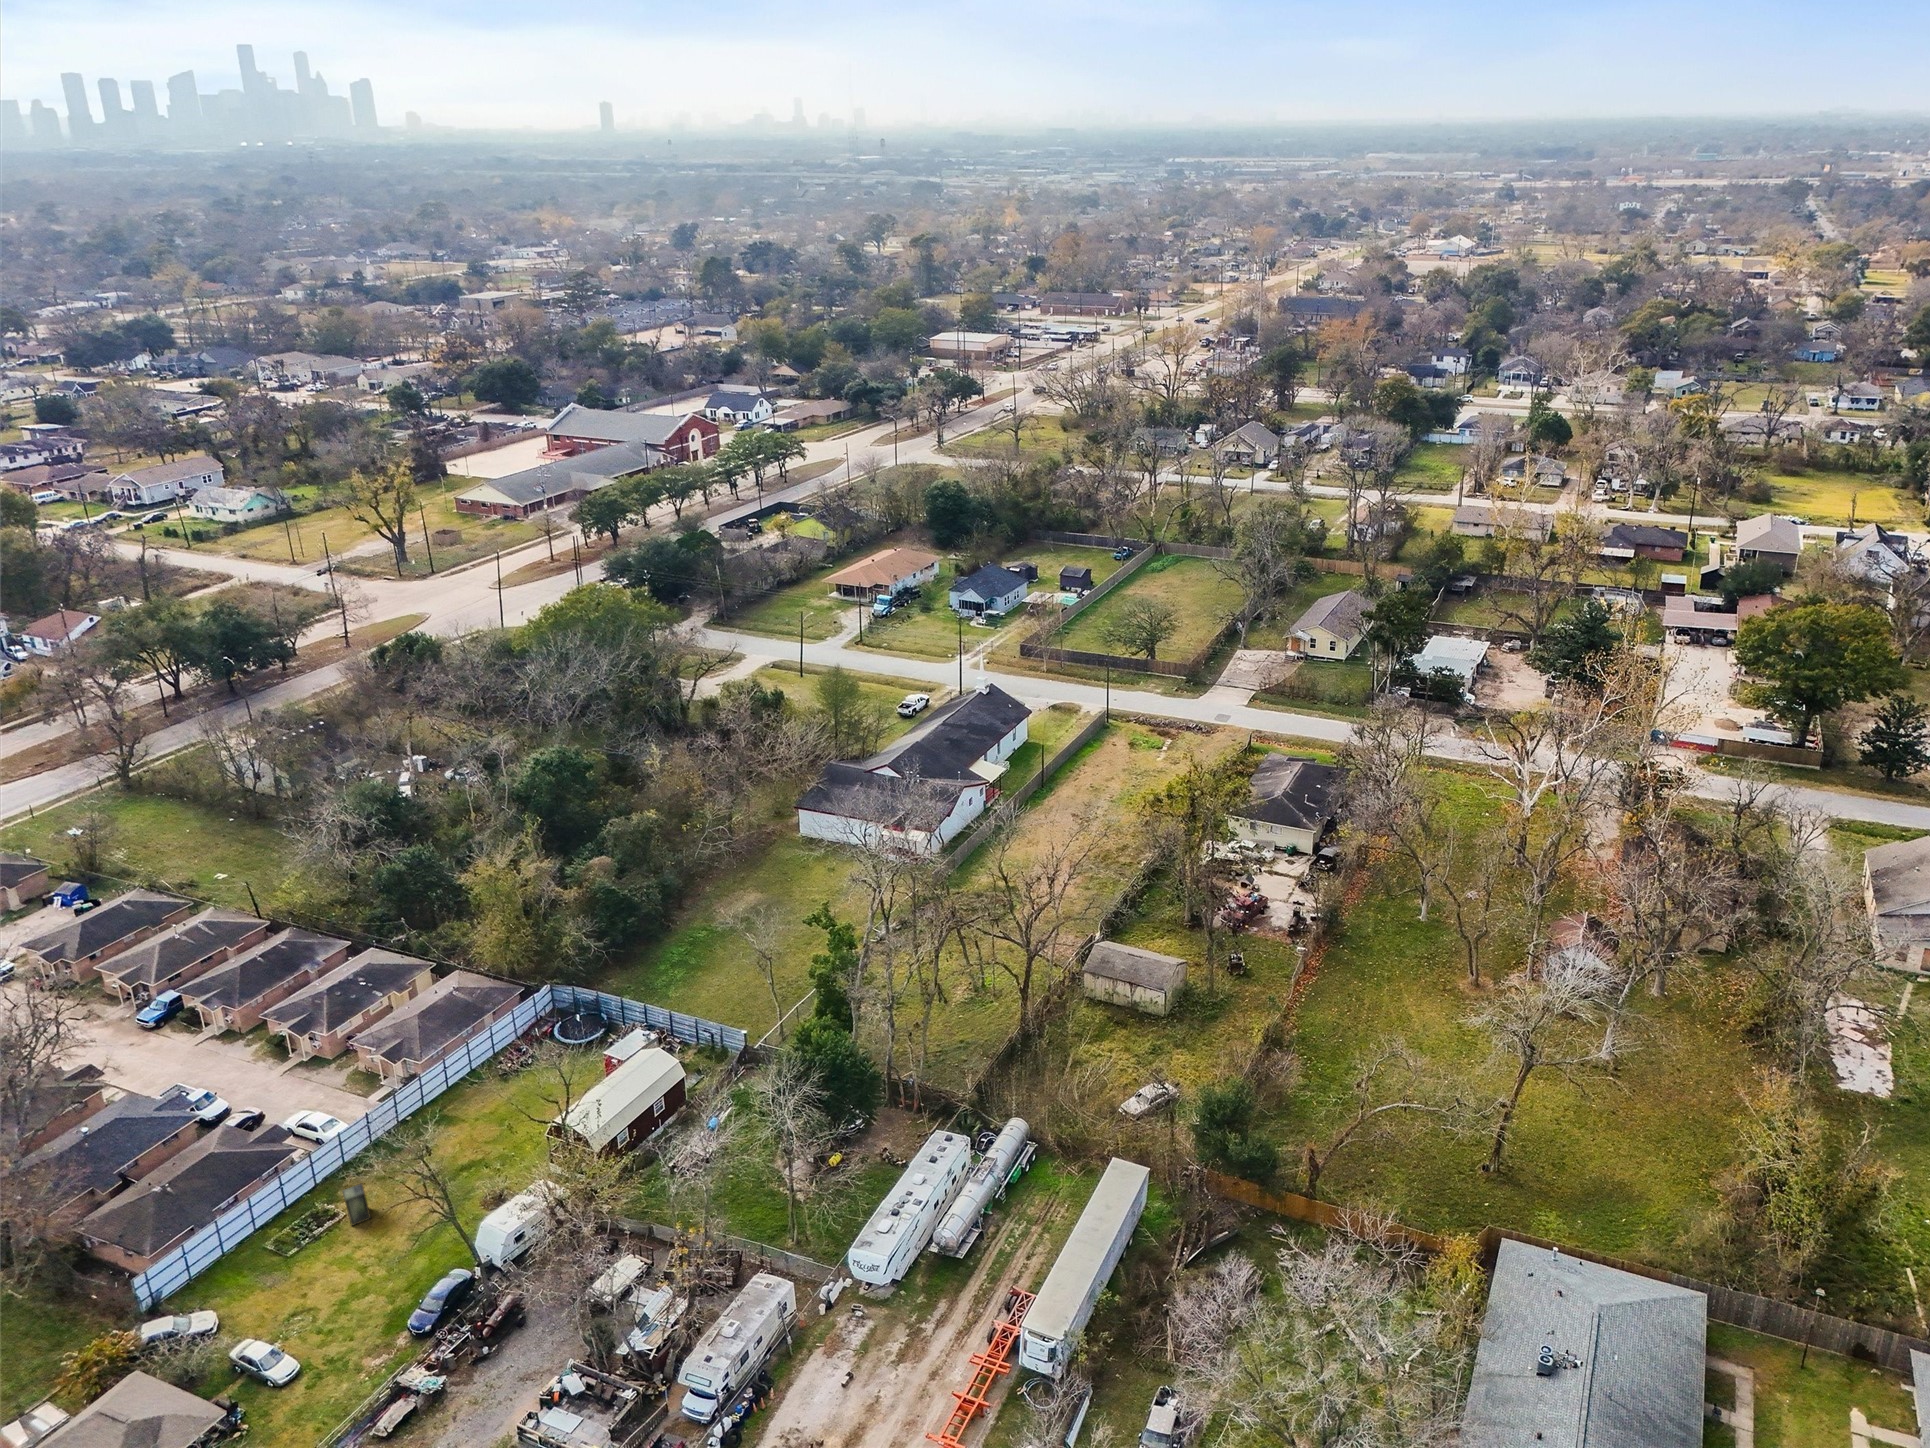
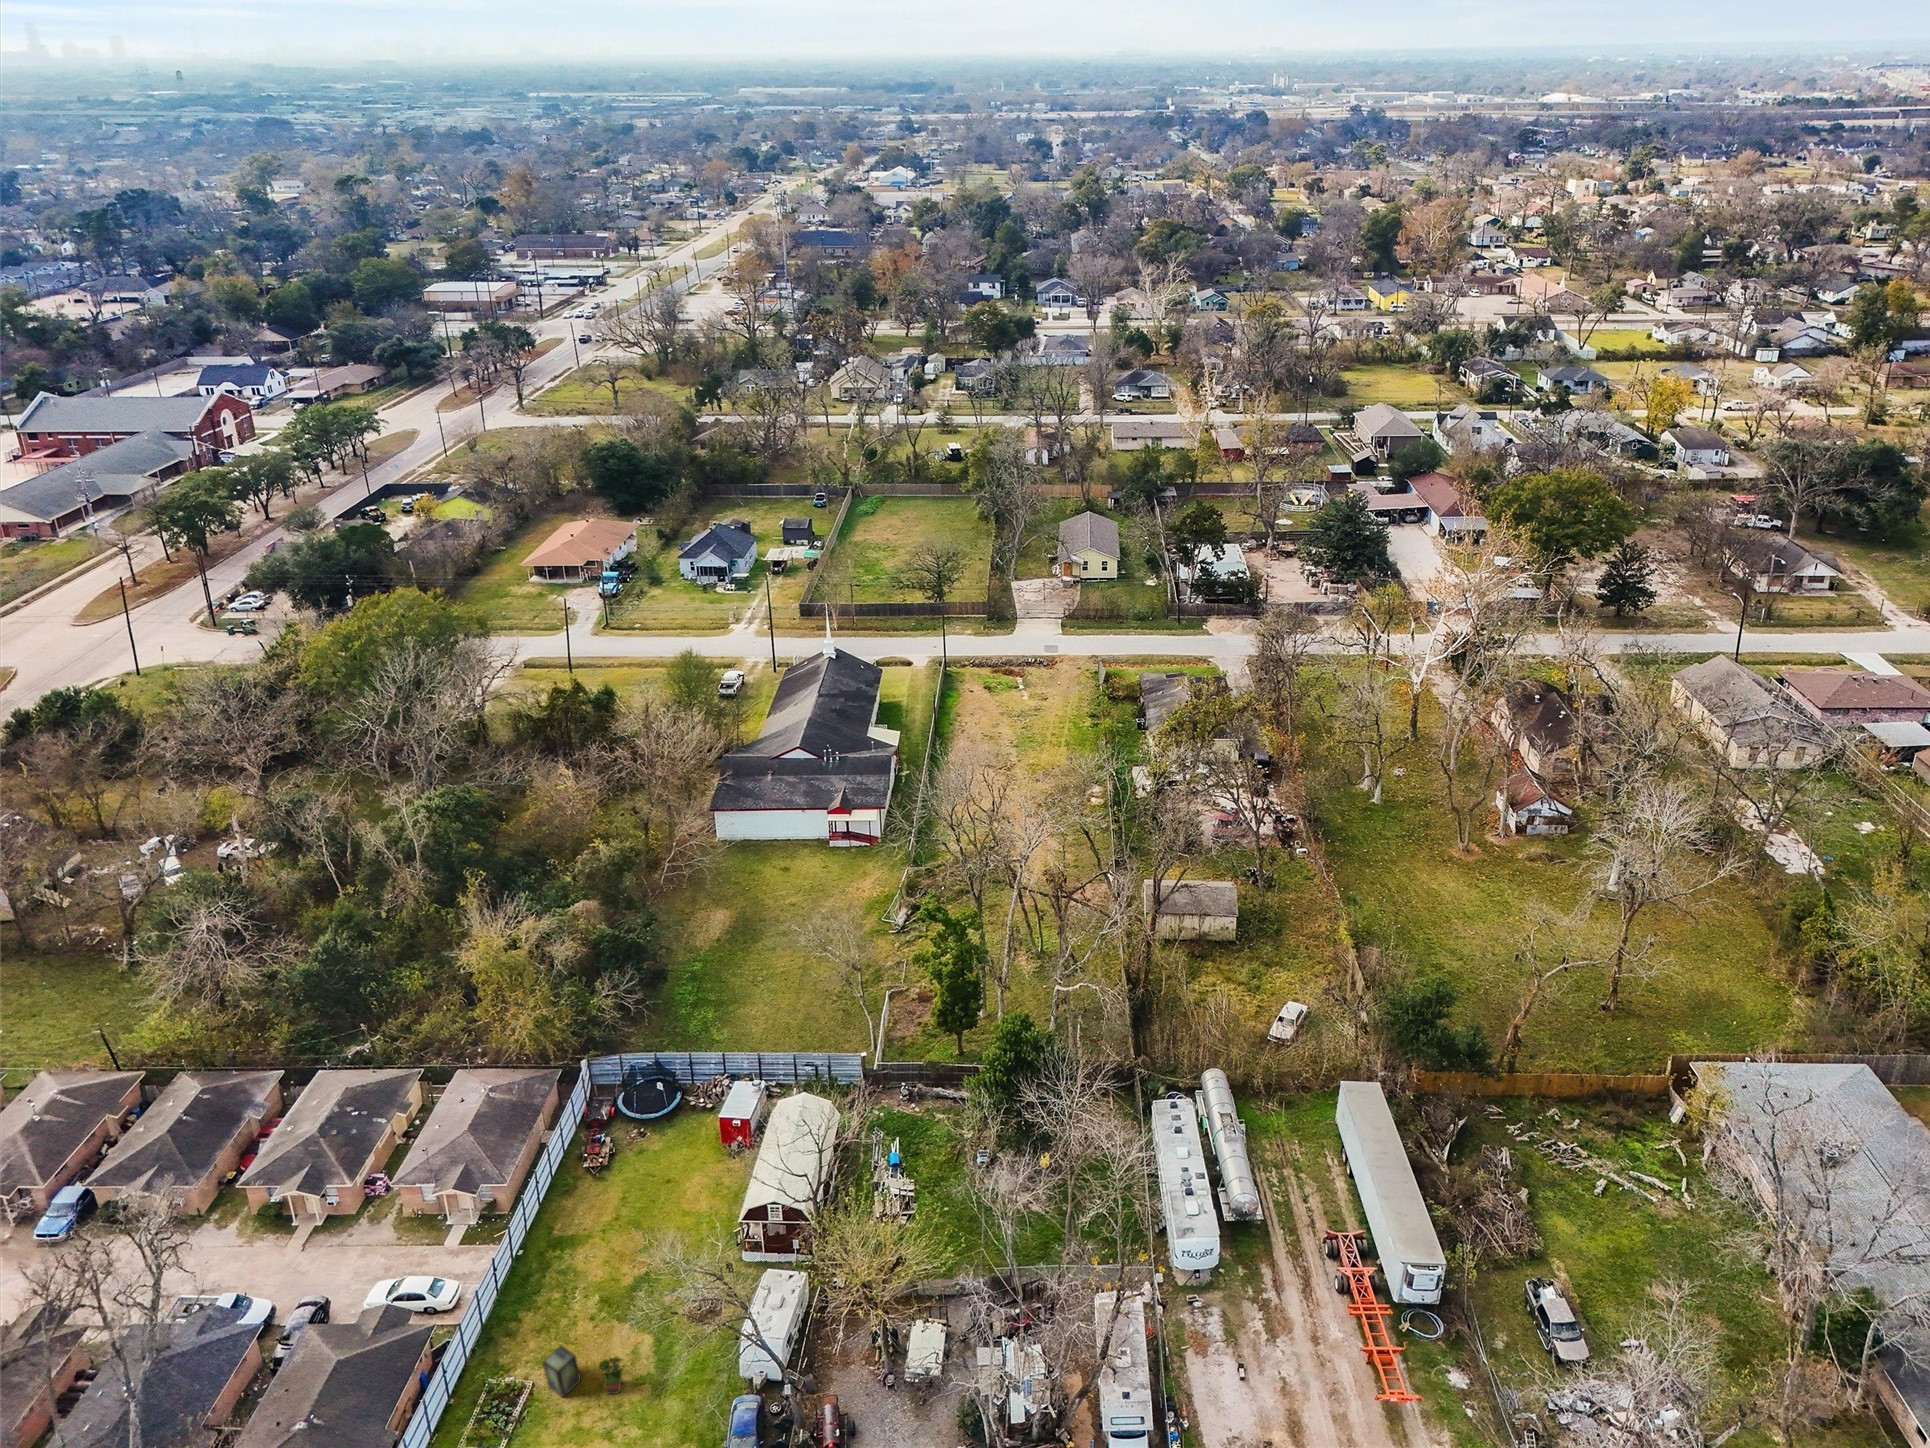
potted tree: none [372,1202,396,1236] -> present [598,1356,623,1395]

